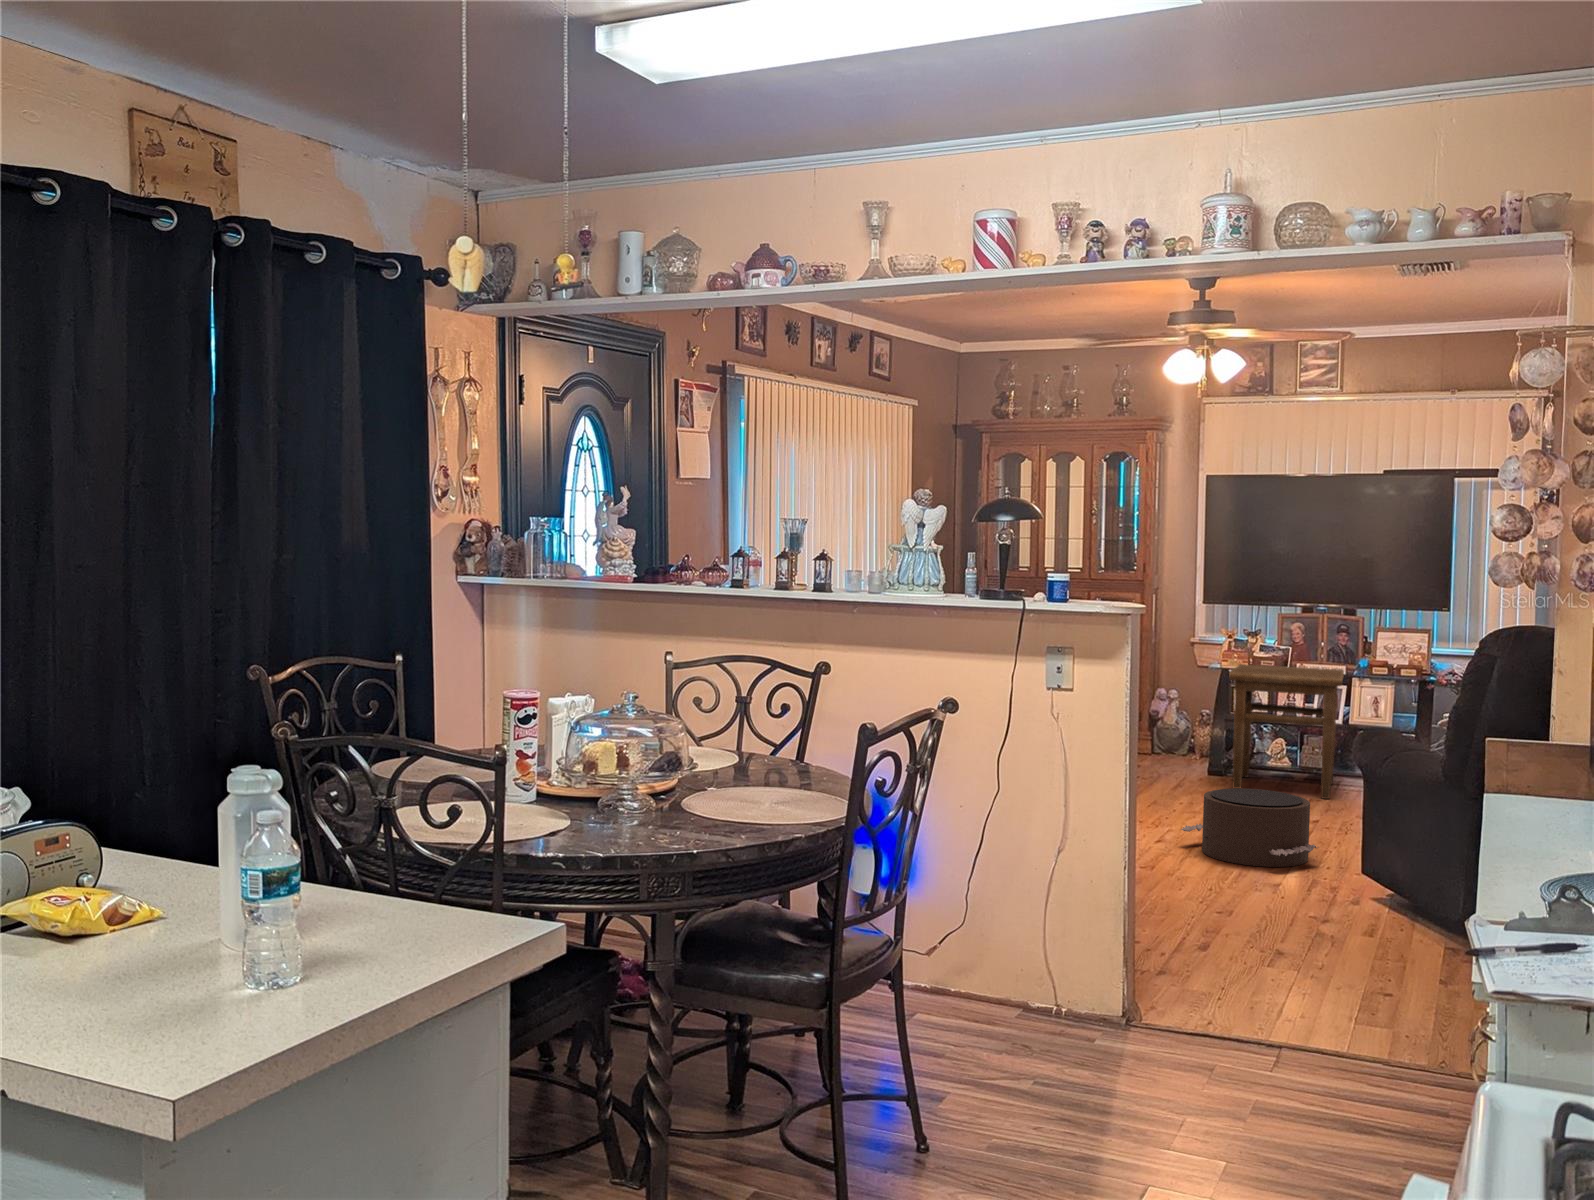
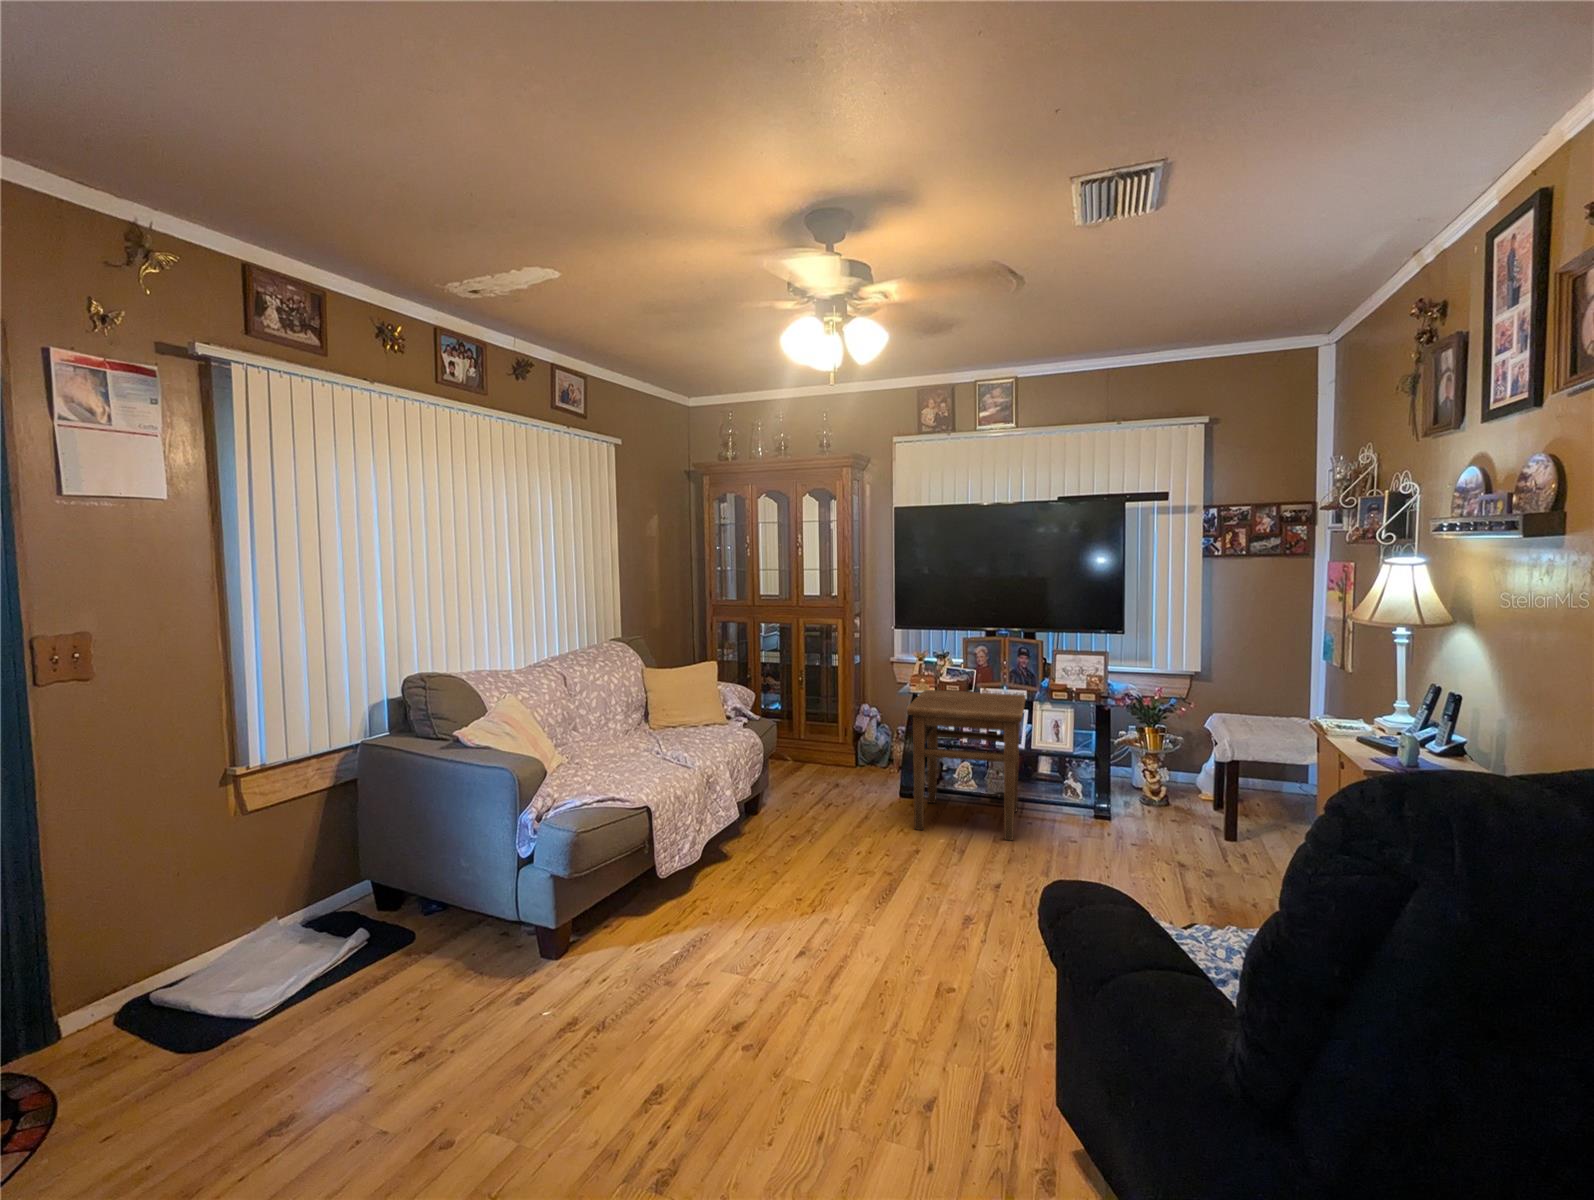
pouf: present [1181,788,1316,867] -> none [810,892,989,1044]

